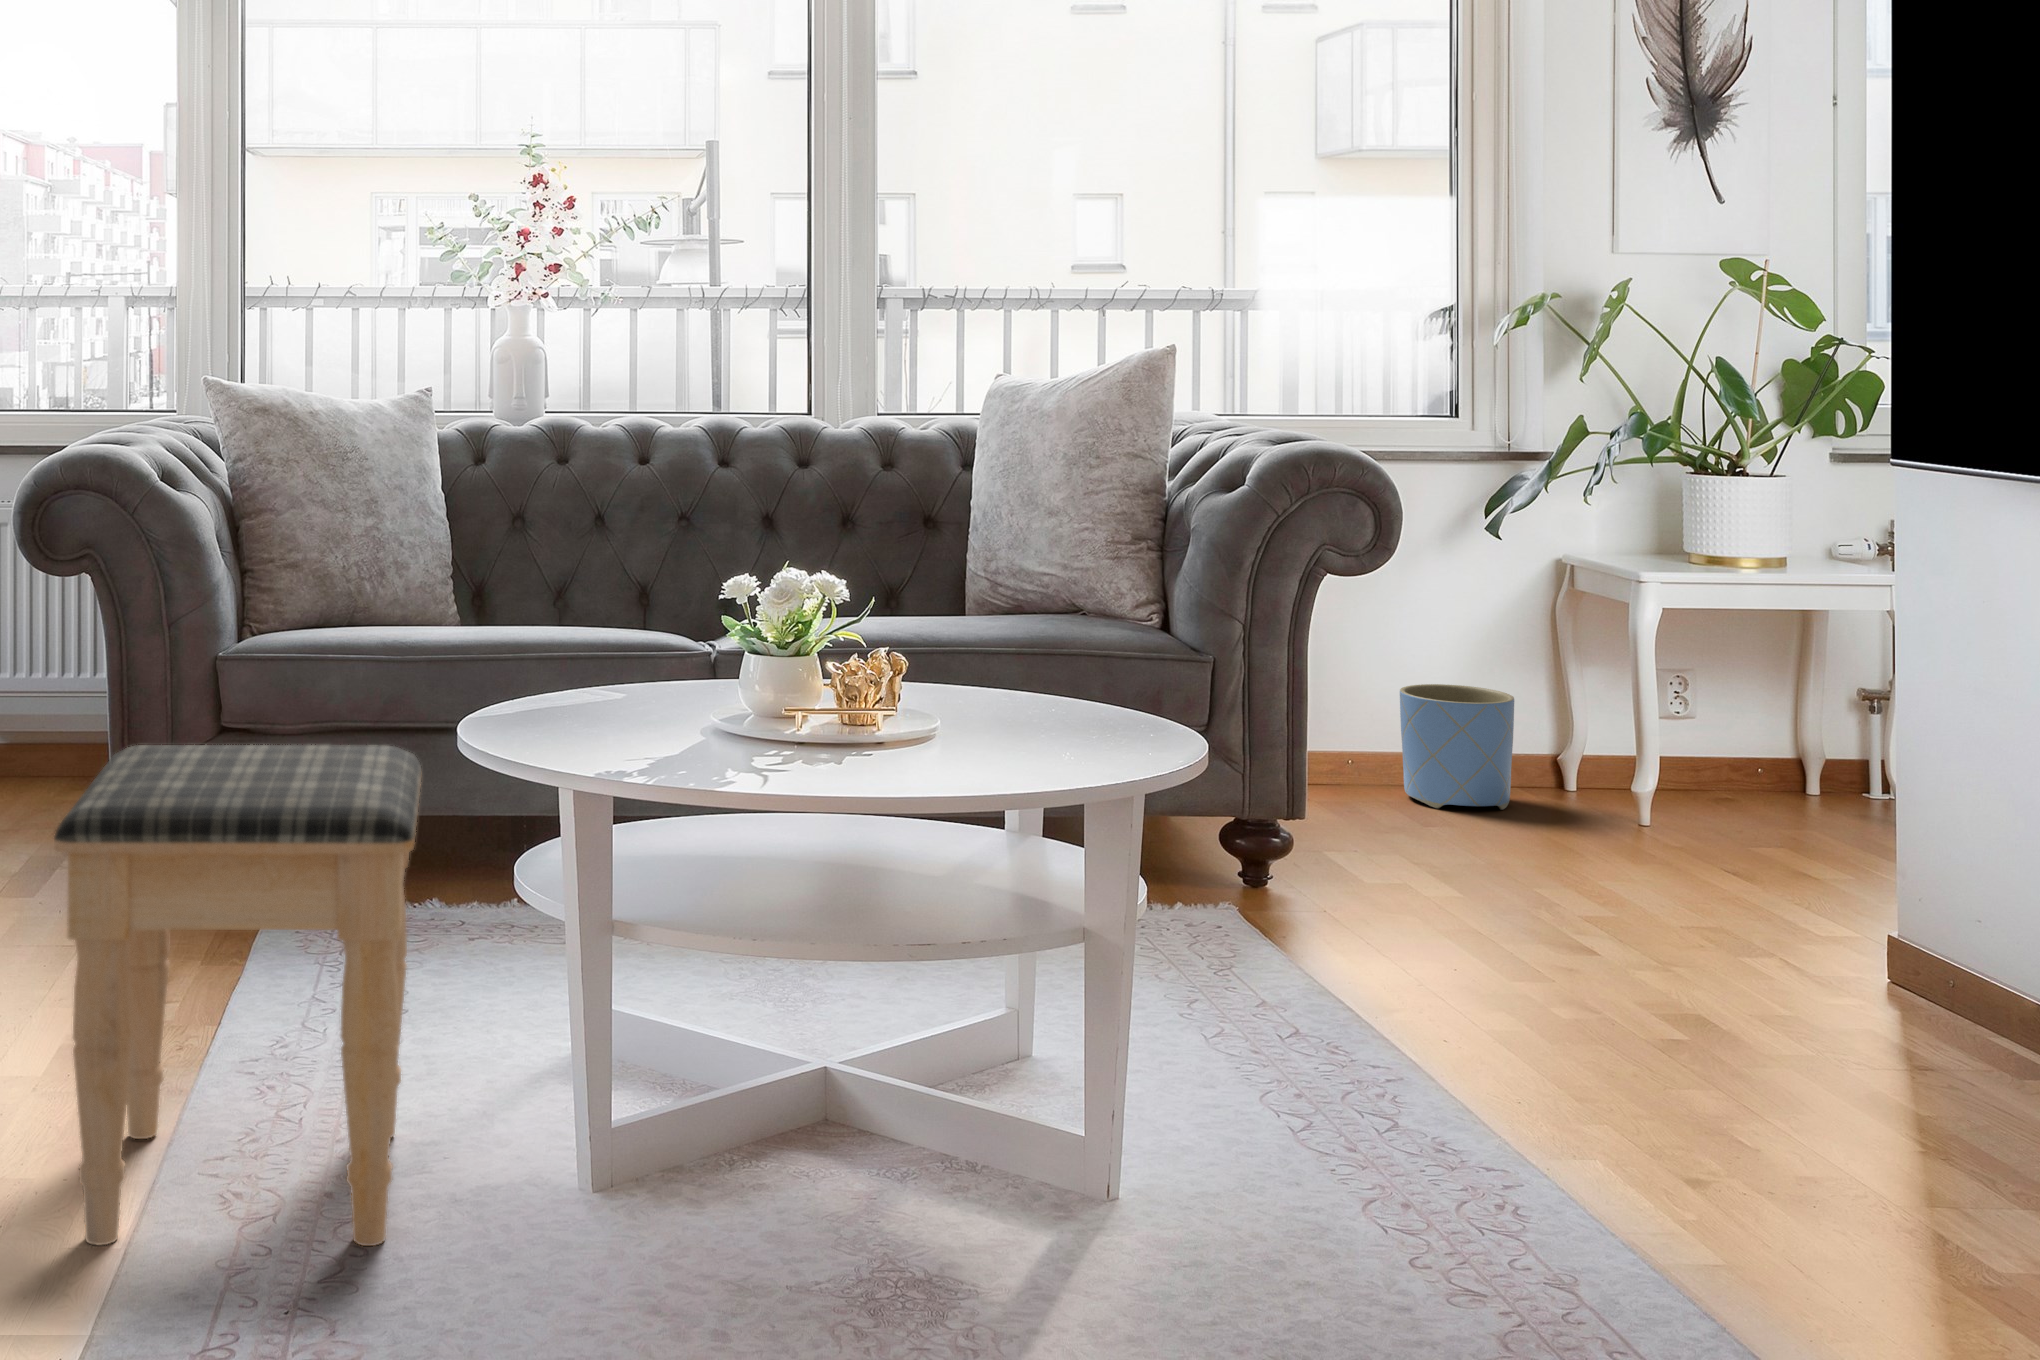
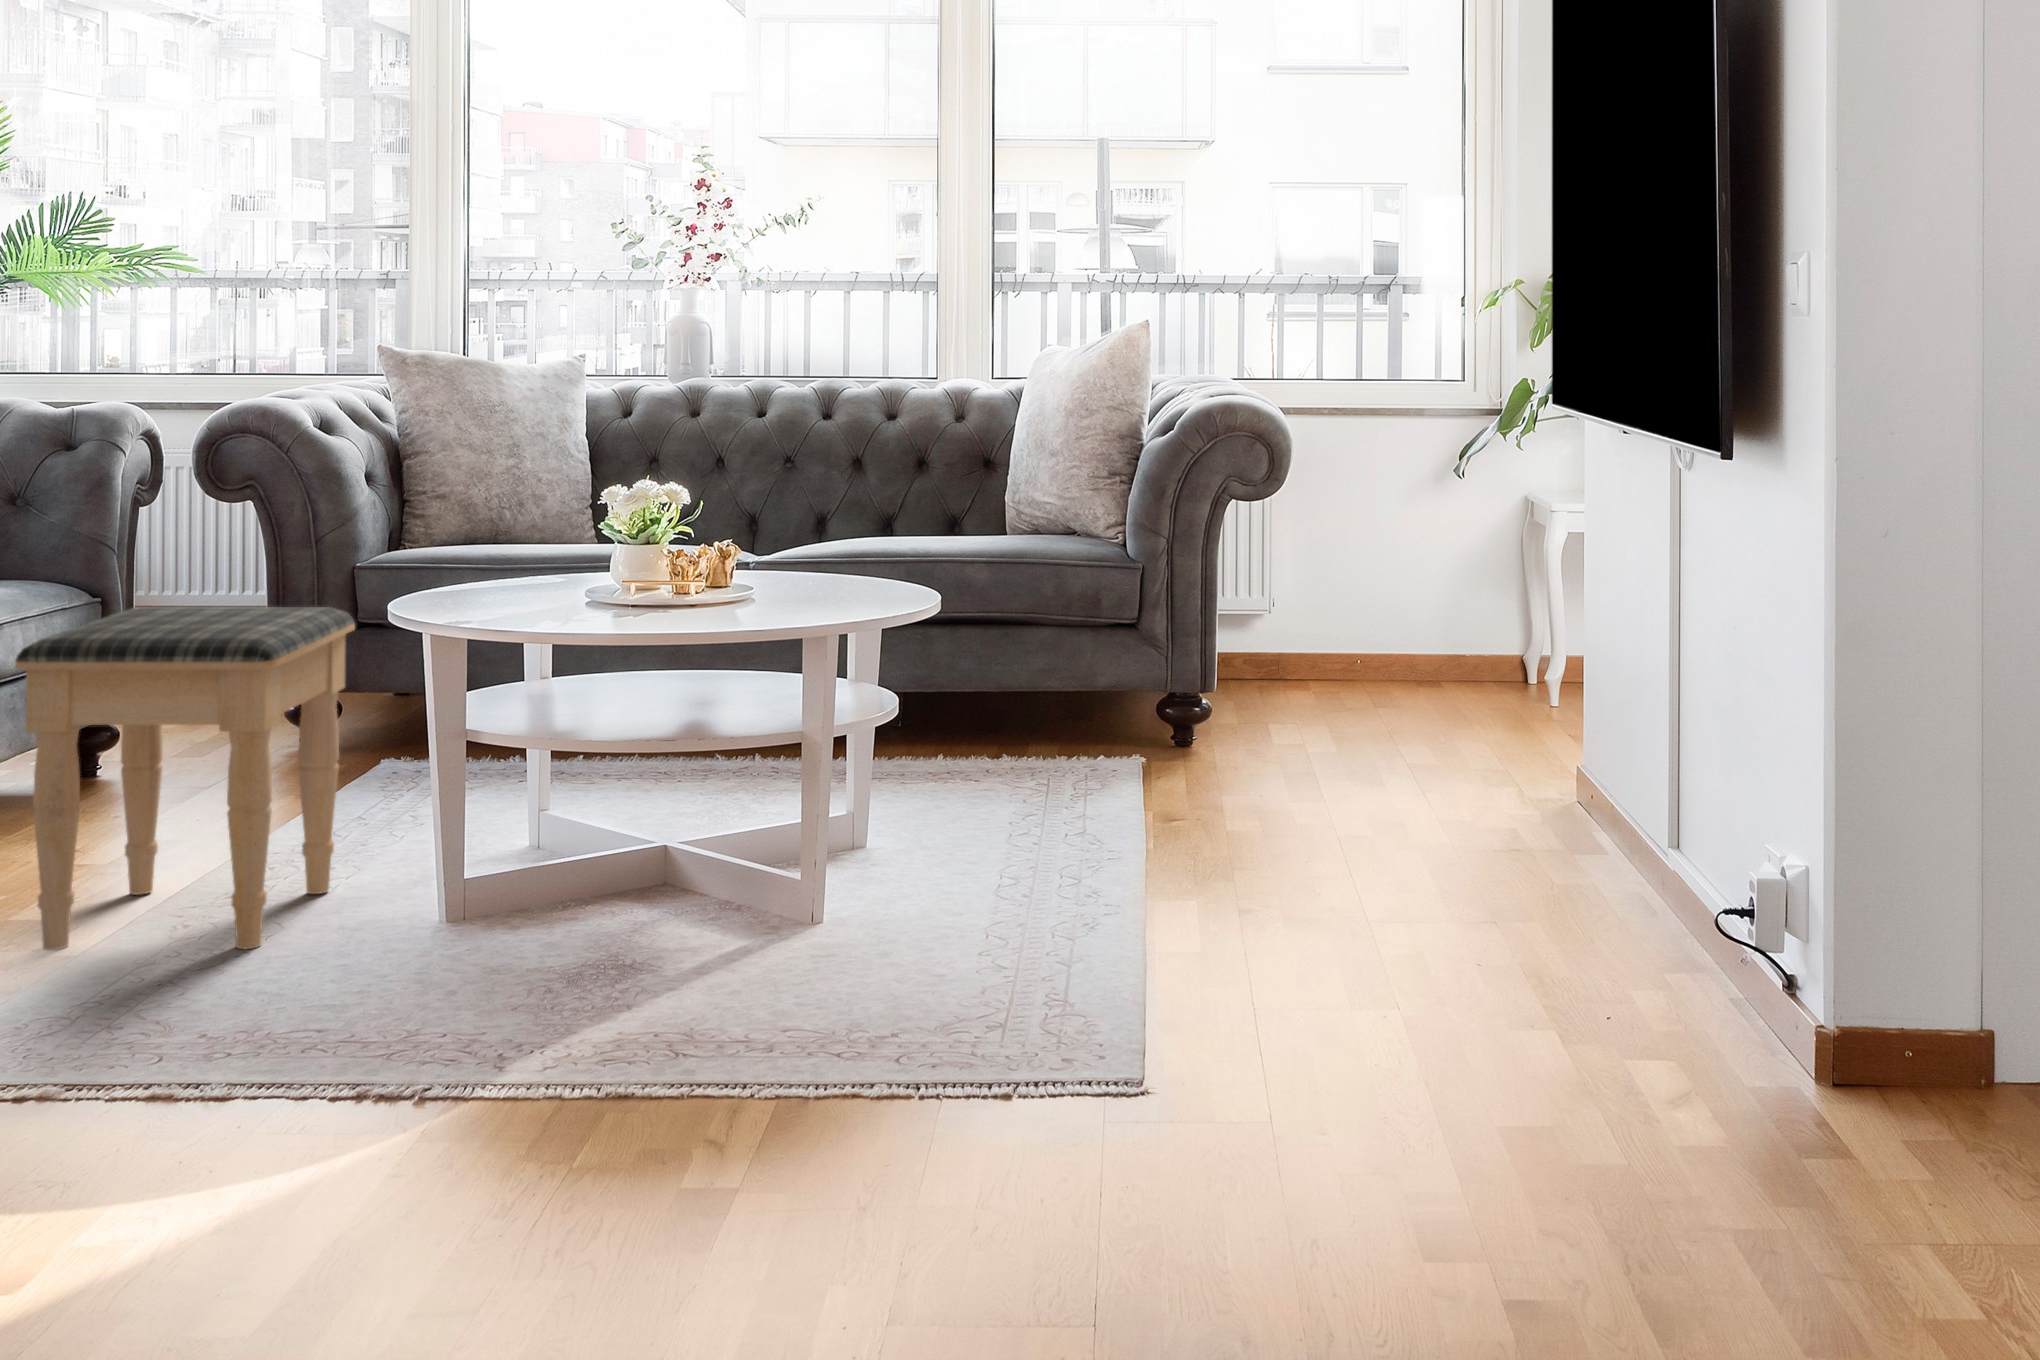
planter: present [1400,684,1514,810] -> none [1383,598,1468,697]

